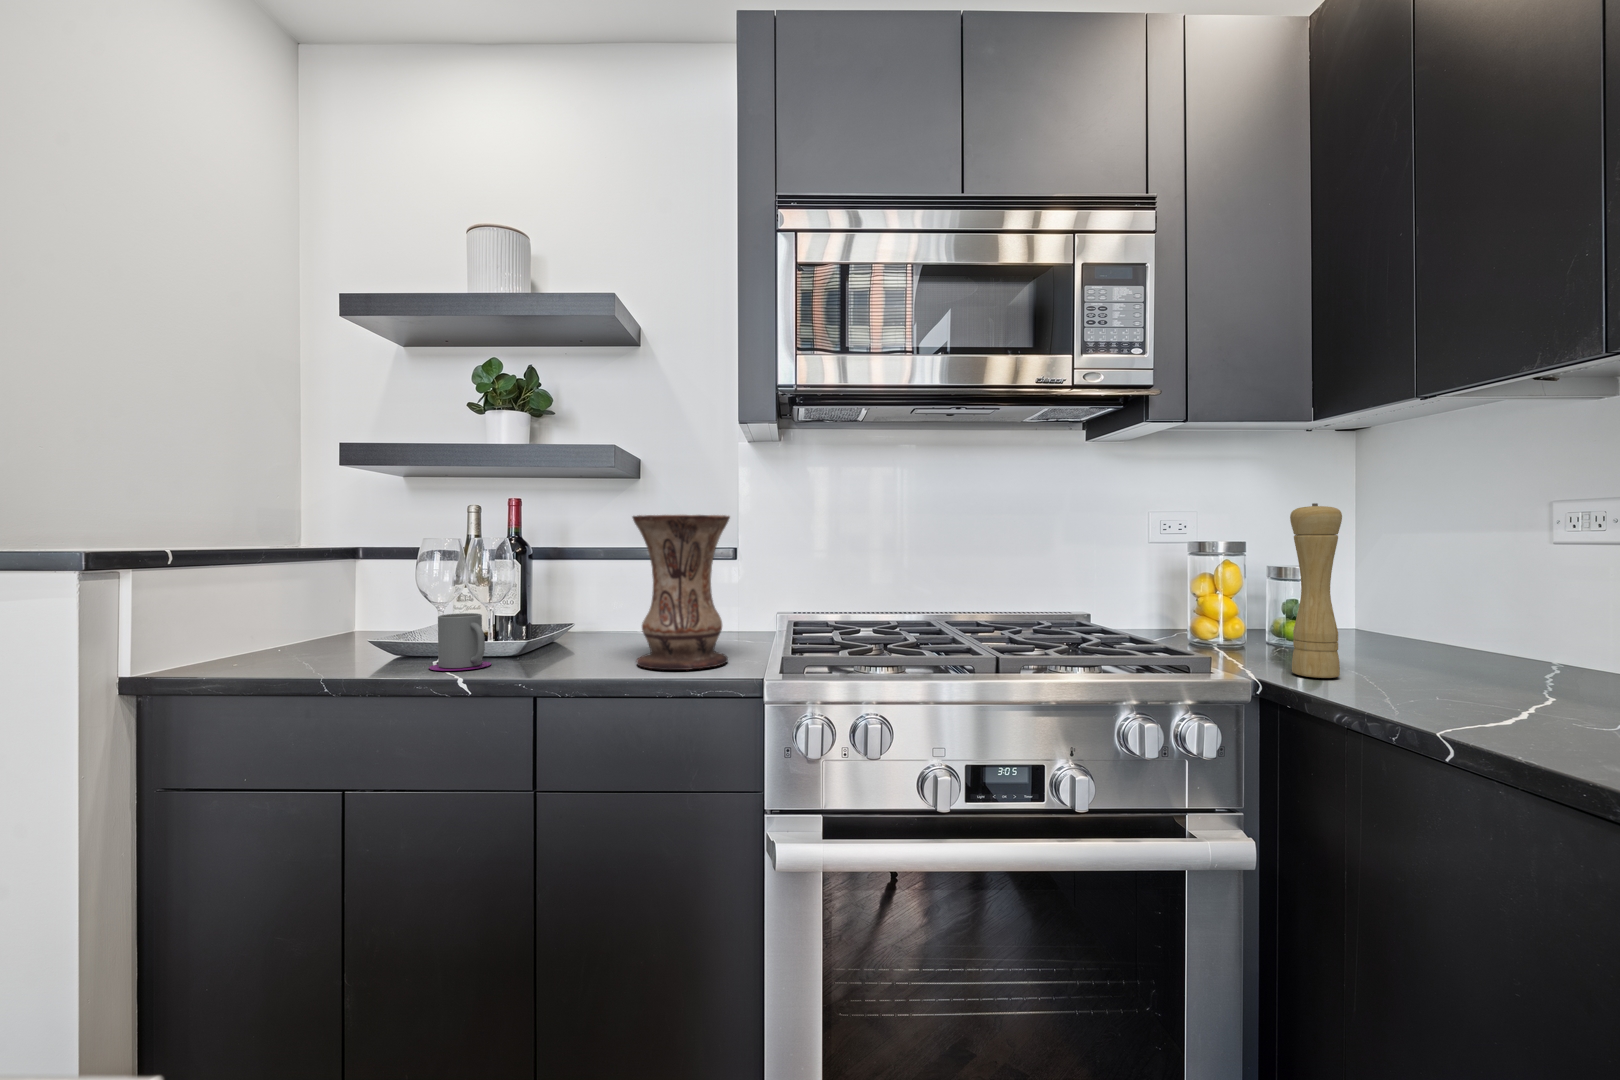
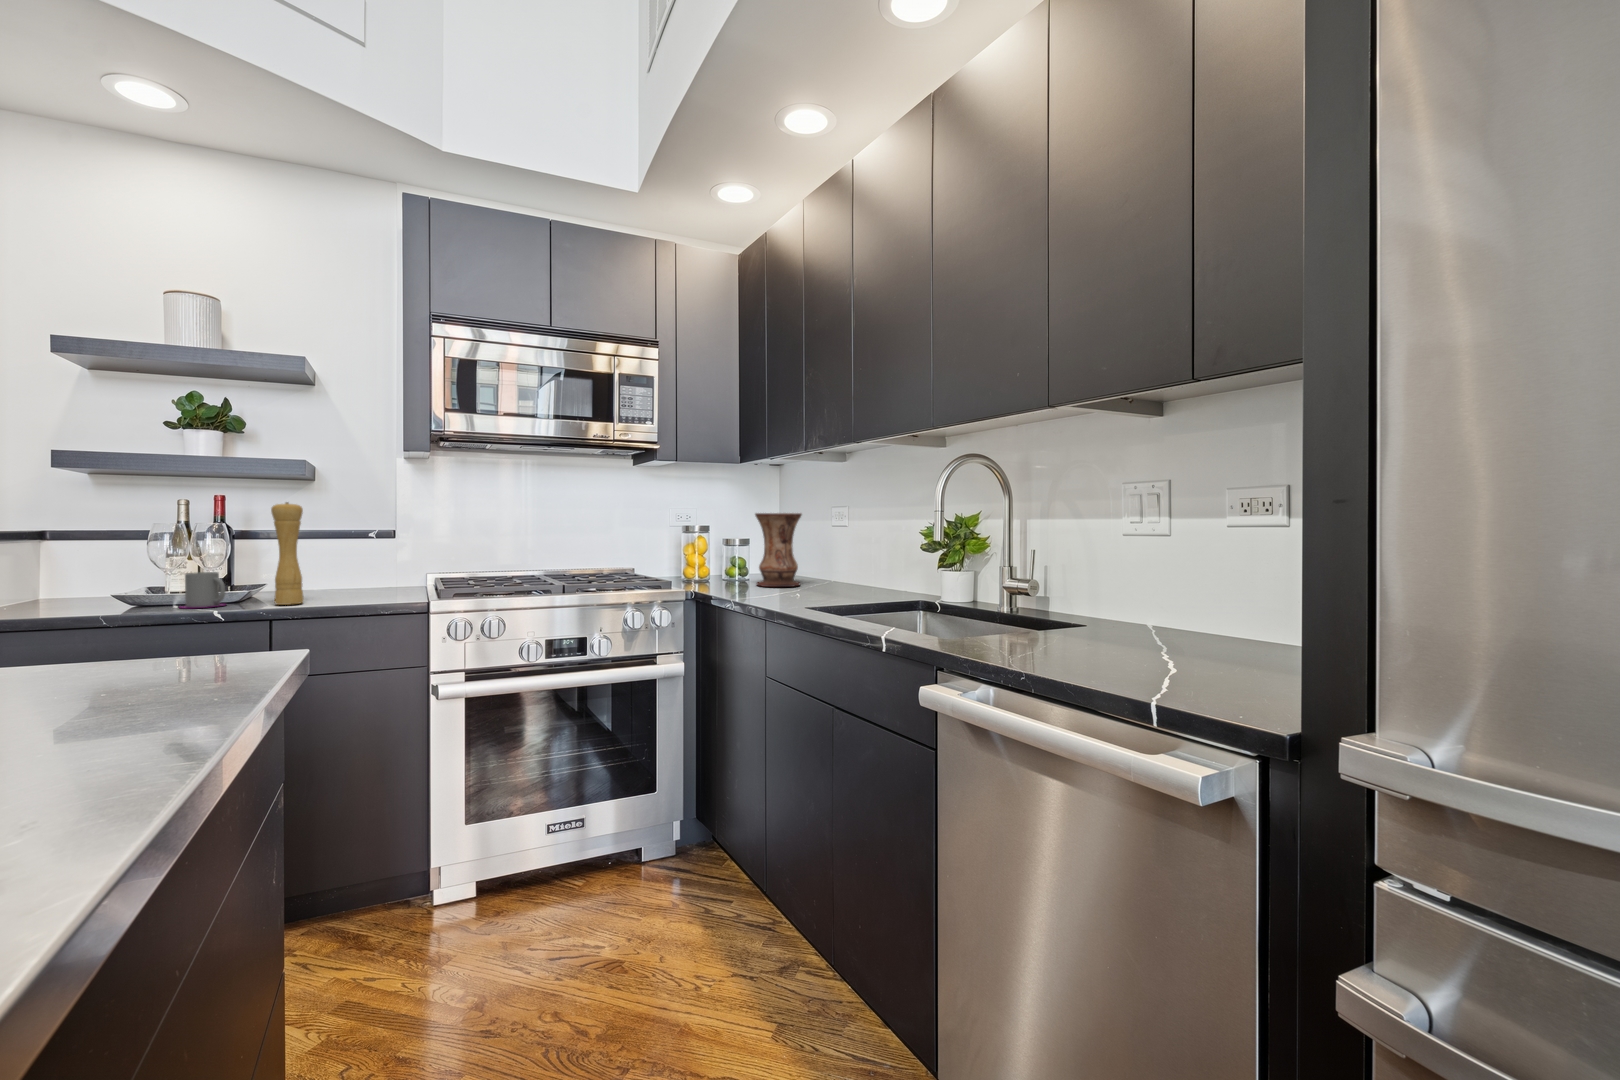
pepper mill: present [1290,503,1342,678] -> present [271,502,304,605]
vase: present [632,515,730,670] -> present [755,513,802,587]

